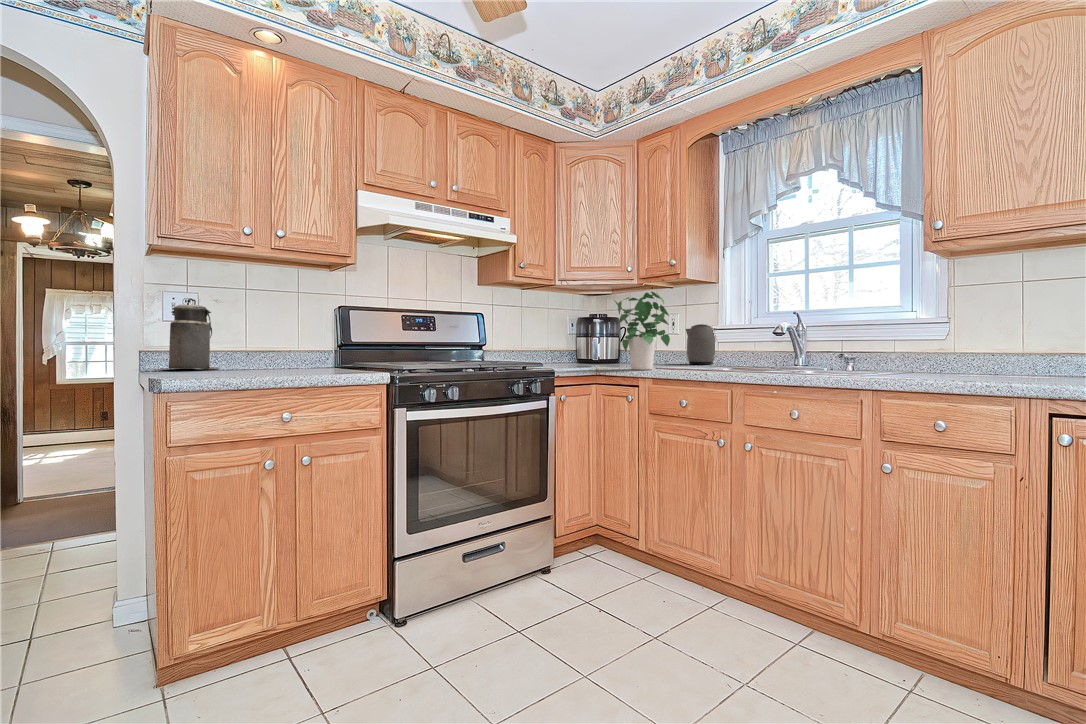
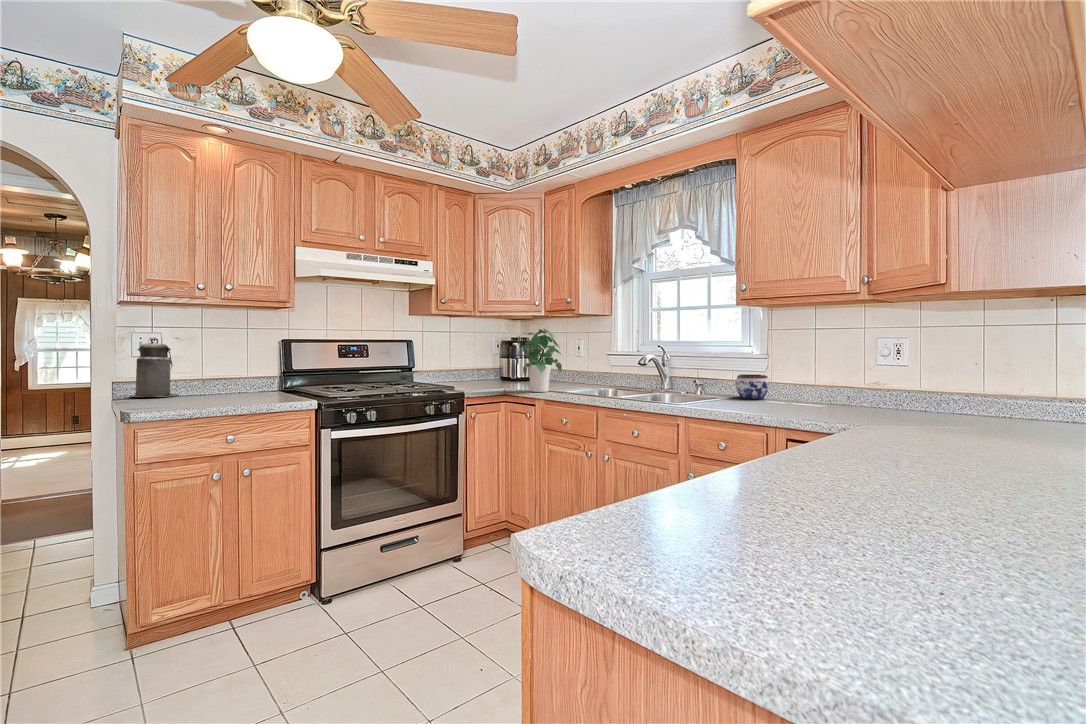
kettle: present [686,324,716,364] -> none [584,351,618,385]
jar: none [909,342,958,371] -> present [736,374,769,399]

